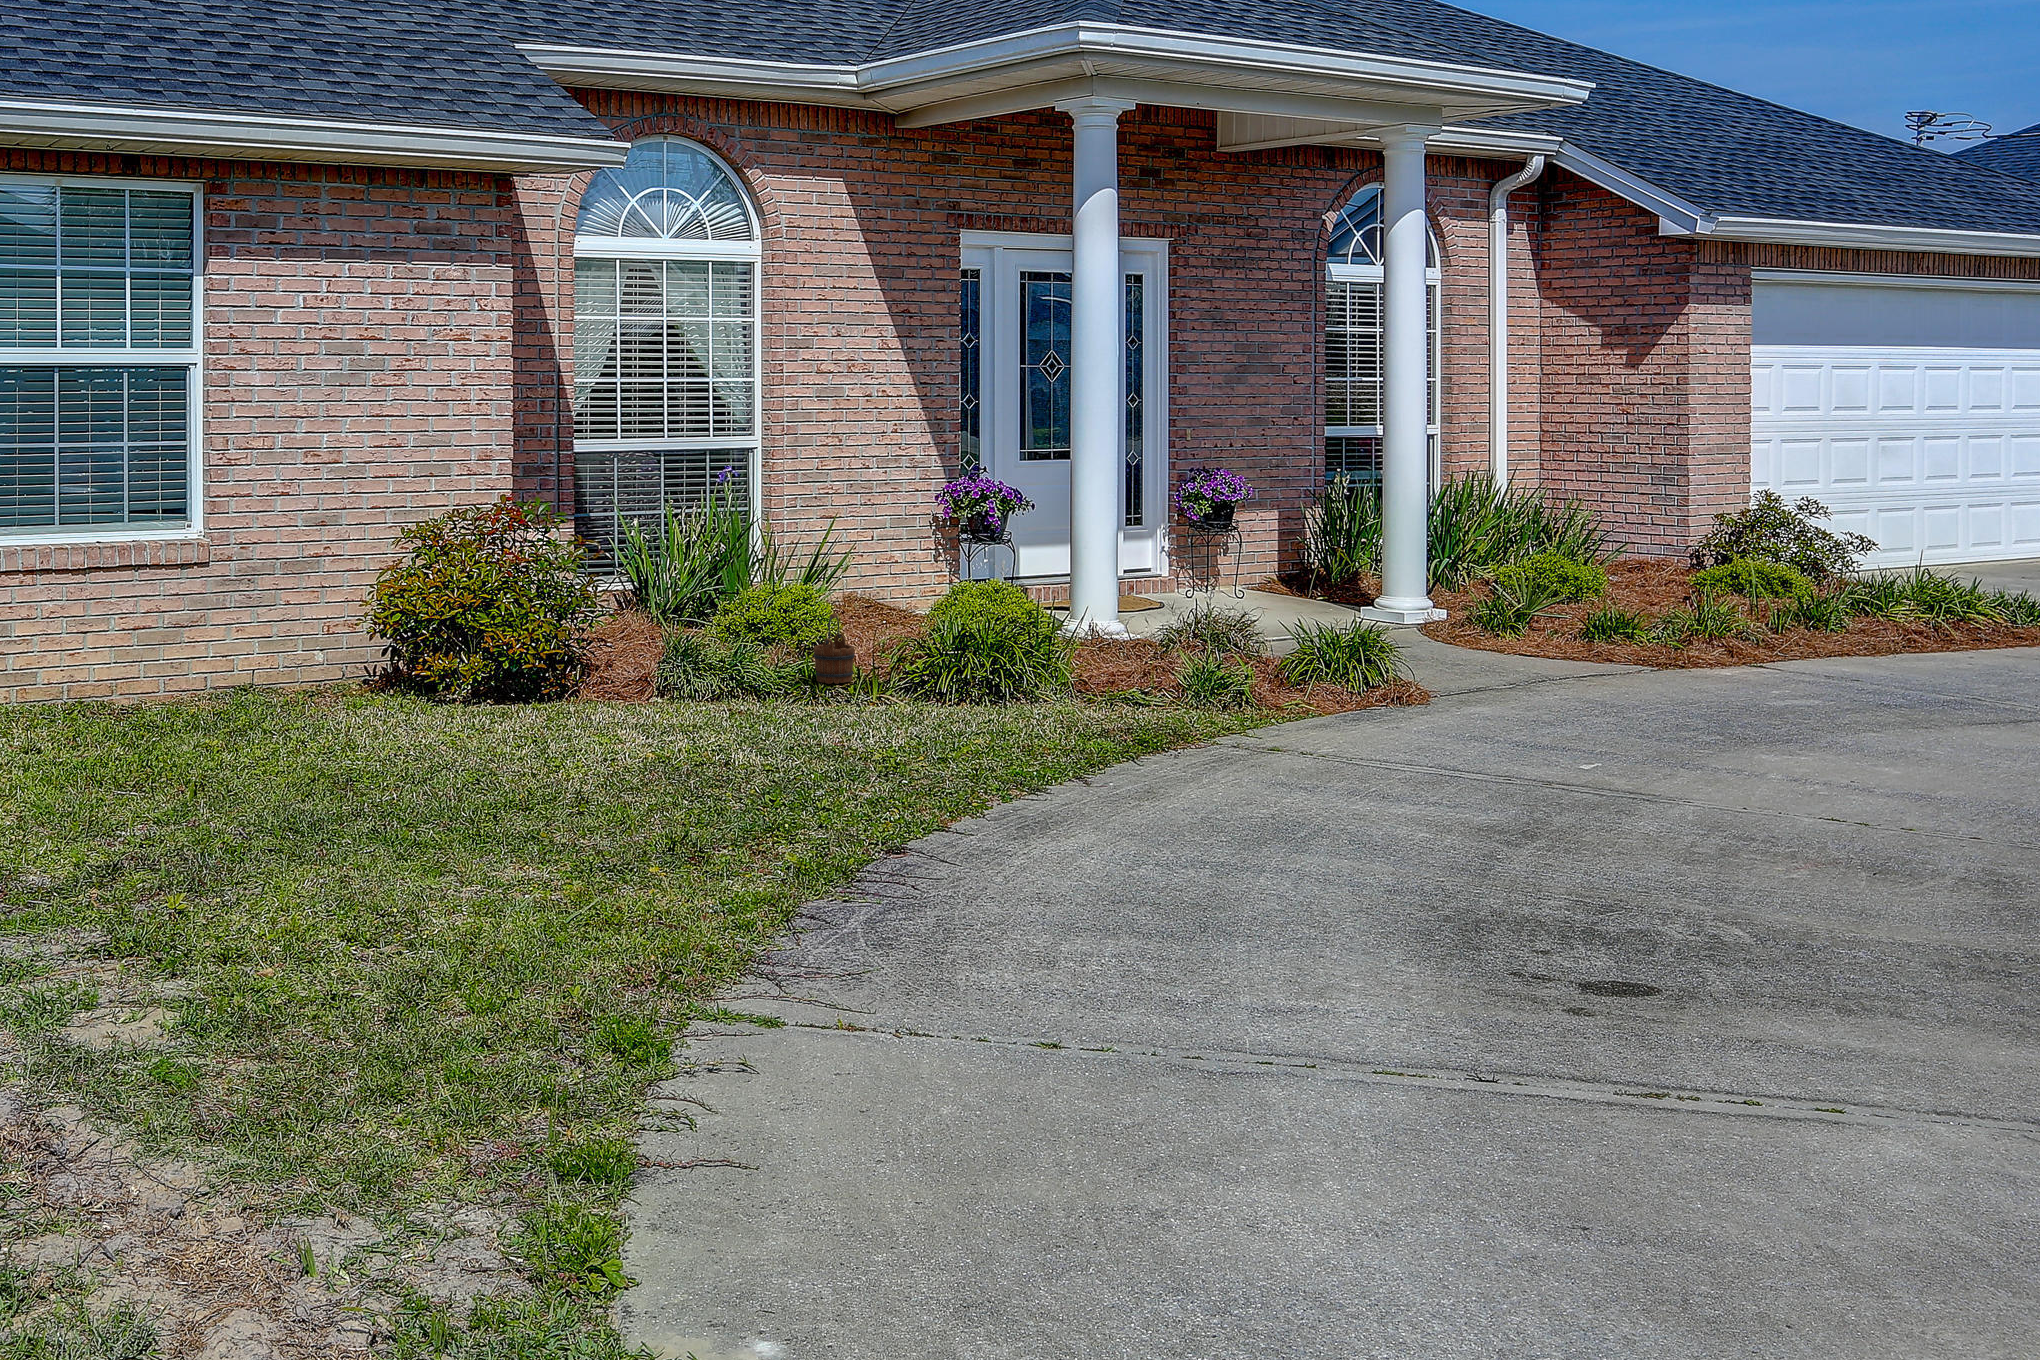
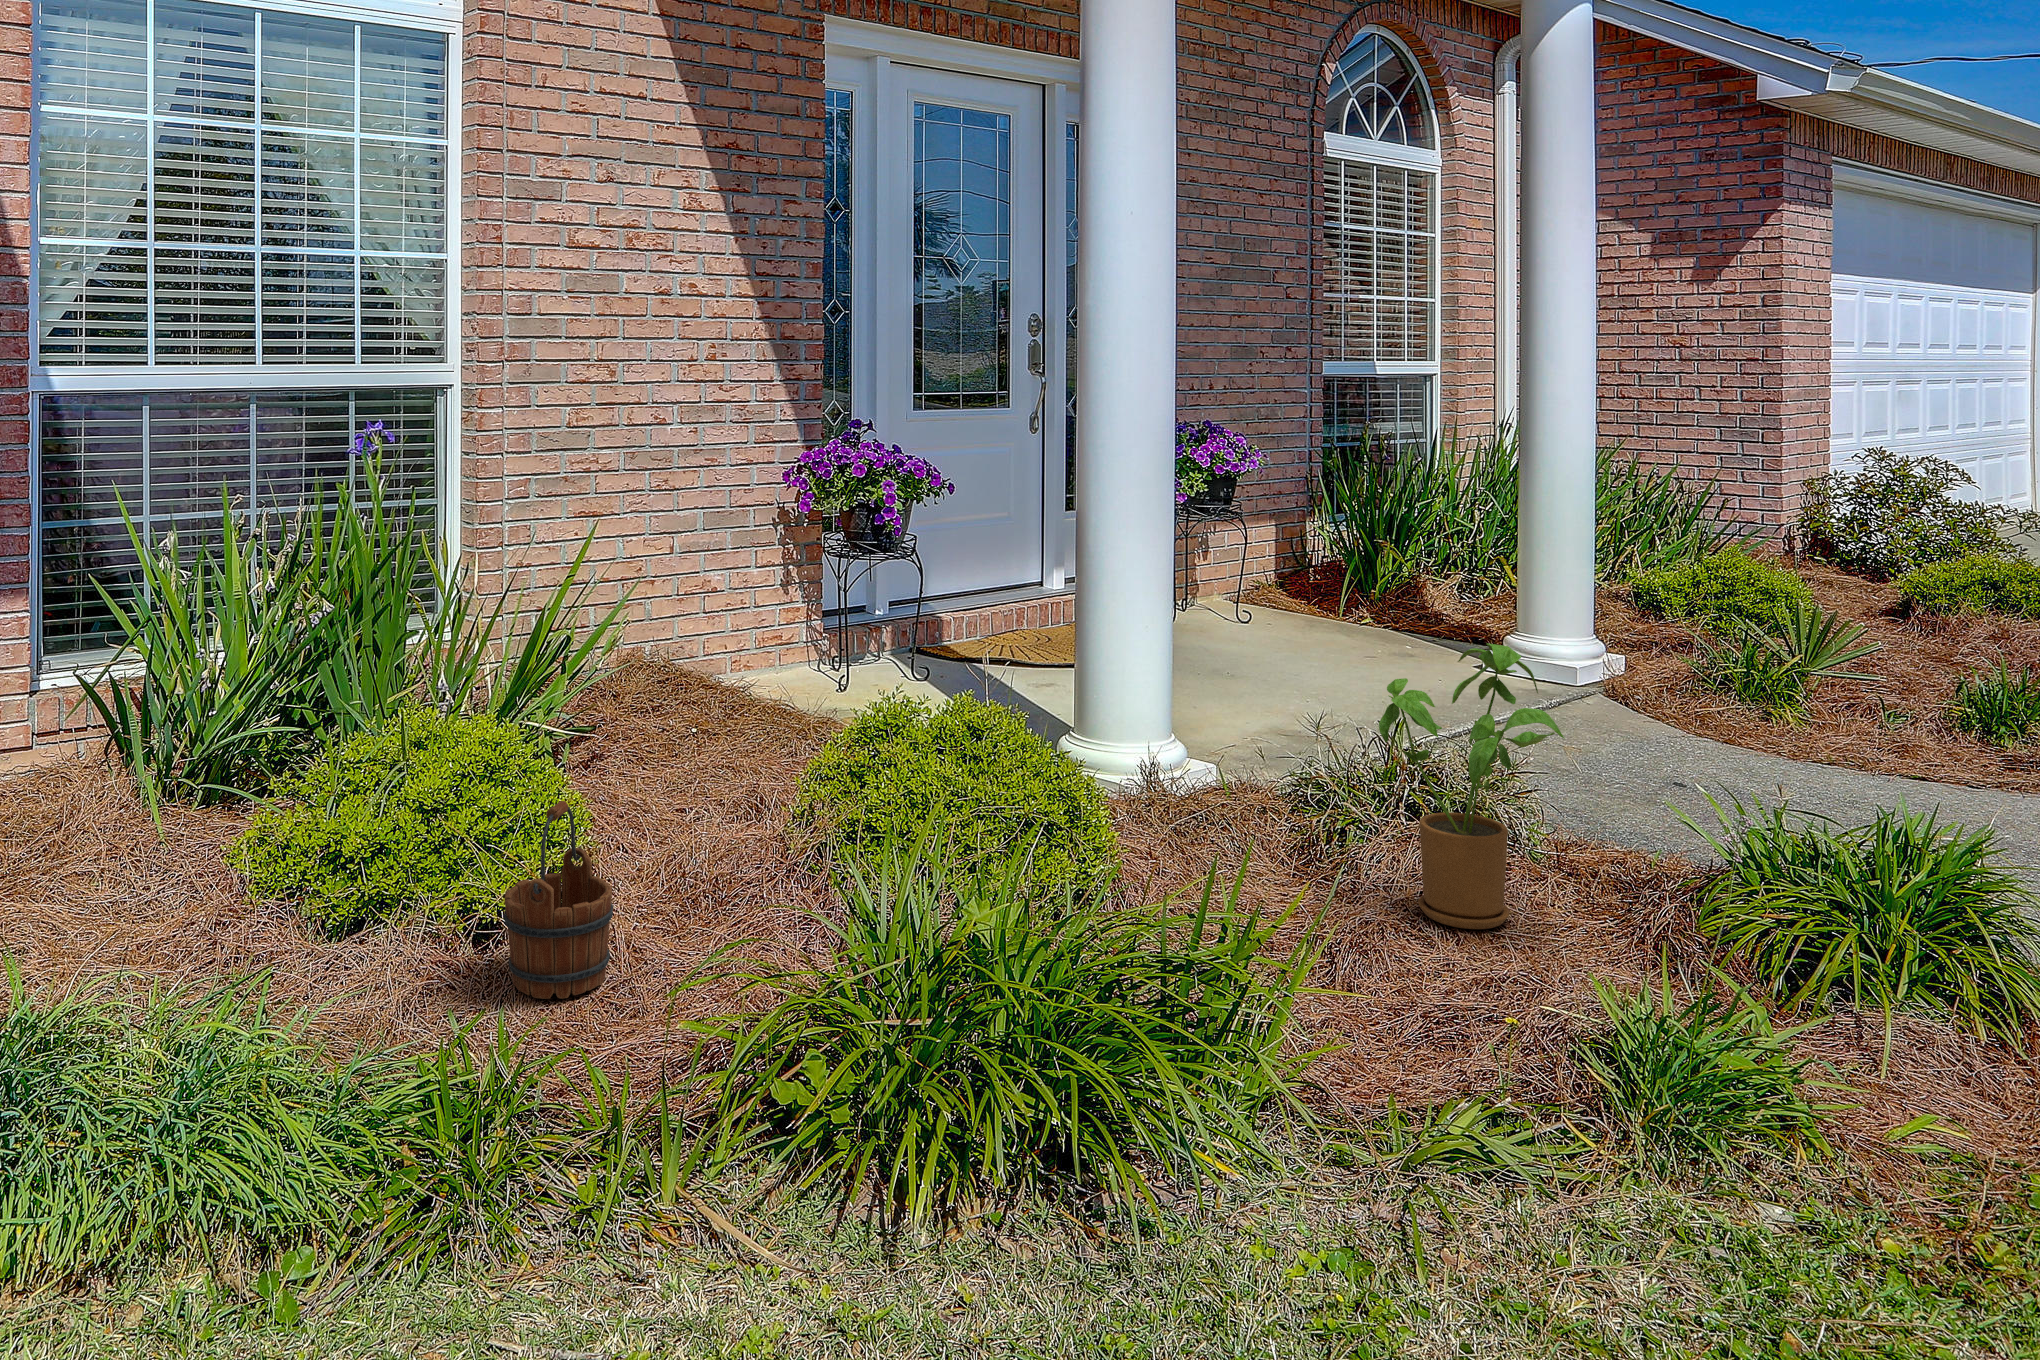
house plant: none [1175,563,1241,680] -> present [1379,643,1565,929]

